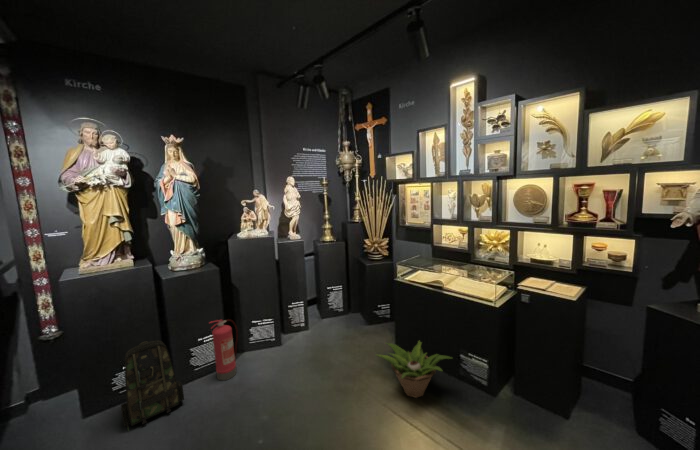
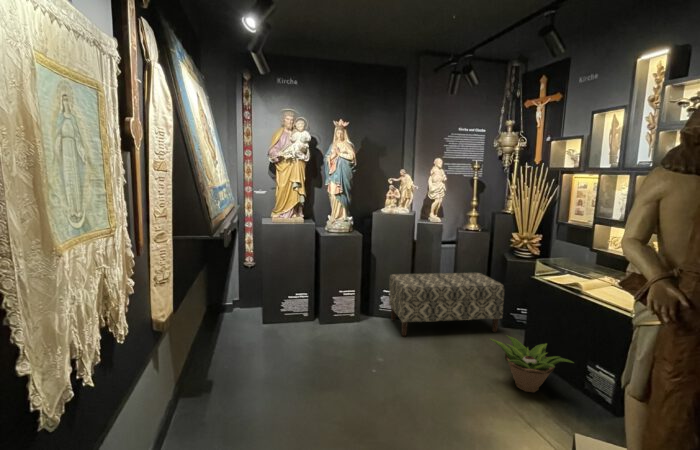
bench: none [258,281,370,370] -> present [389,273,504,336]
fire extinguisher: present [210,319,238,380] -> none [349,278,371,330]
backpack: present [121,341,184,431] -> none [286,280,325,338]

